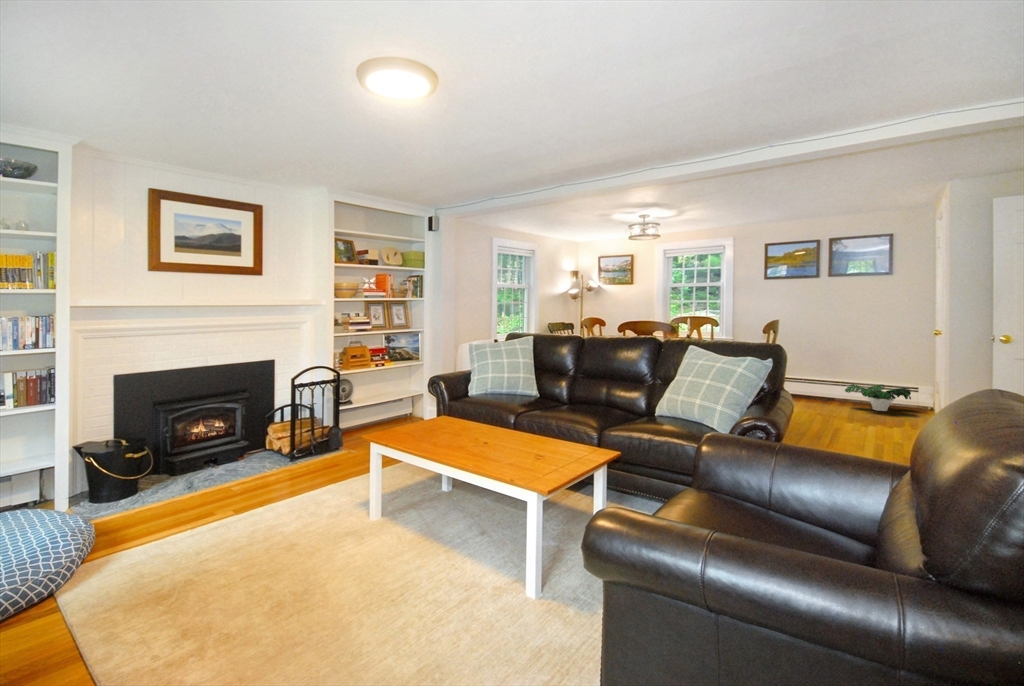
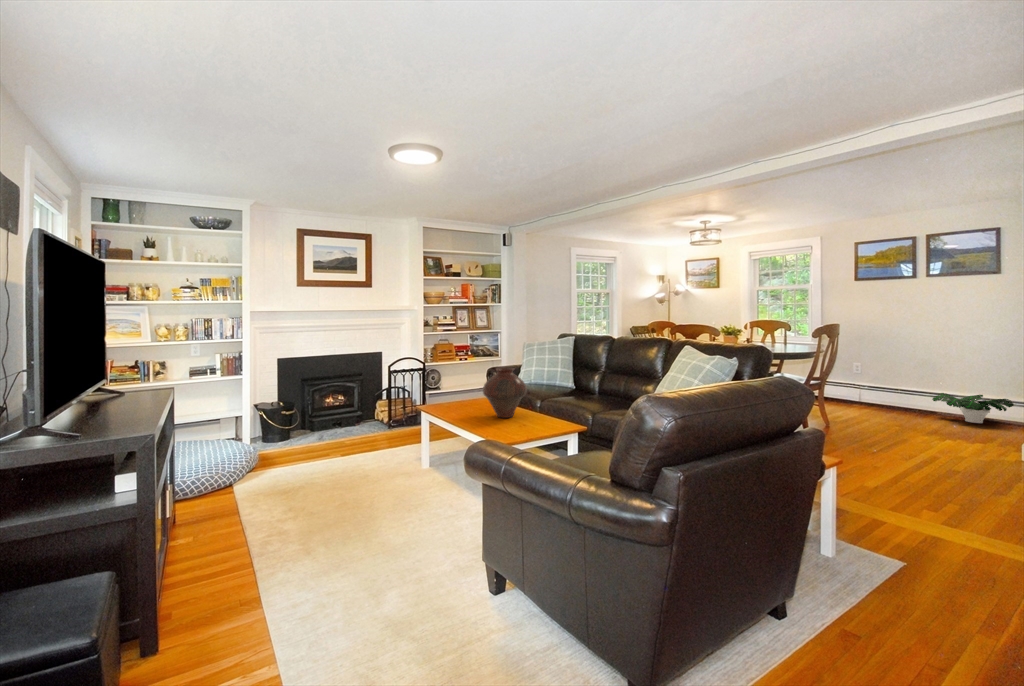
vase: none [467,379,526,447] -> present [483,368,527,418]

